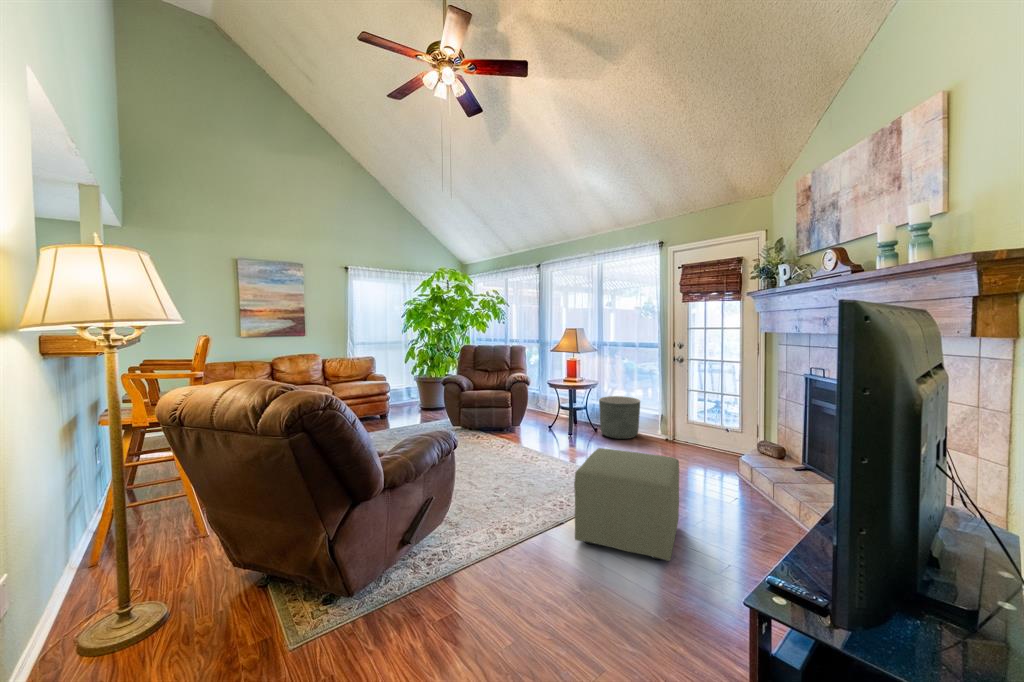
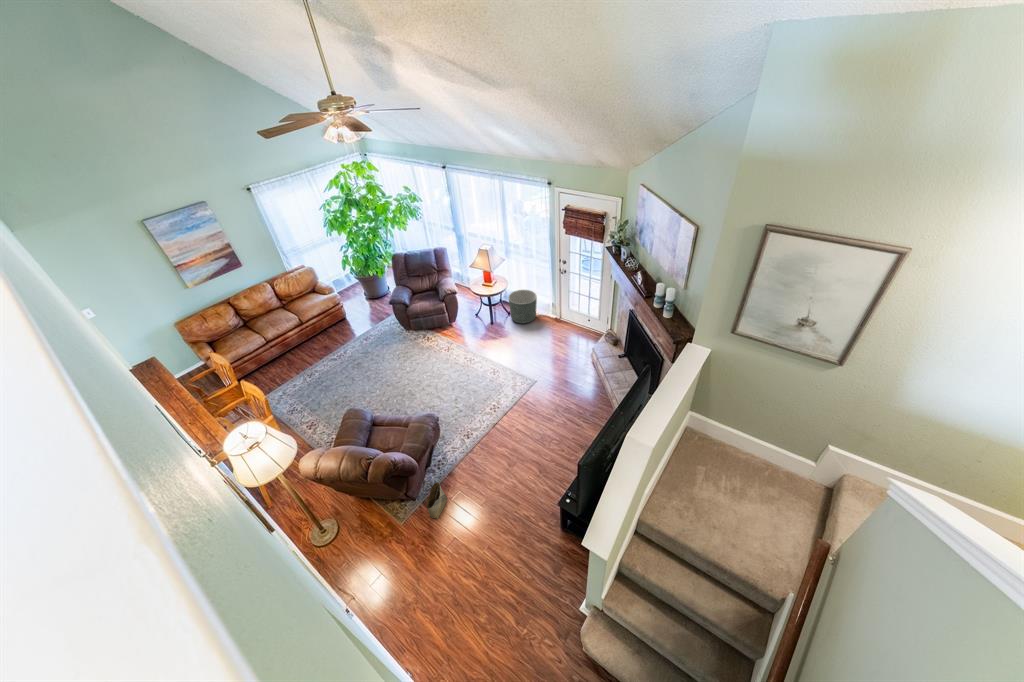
ottoman: present [574,448,679,561] -> none [506,382,559,444]
woven basket: none [374,534,426,634] -> present [423,483,447,519]

